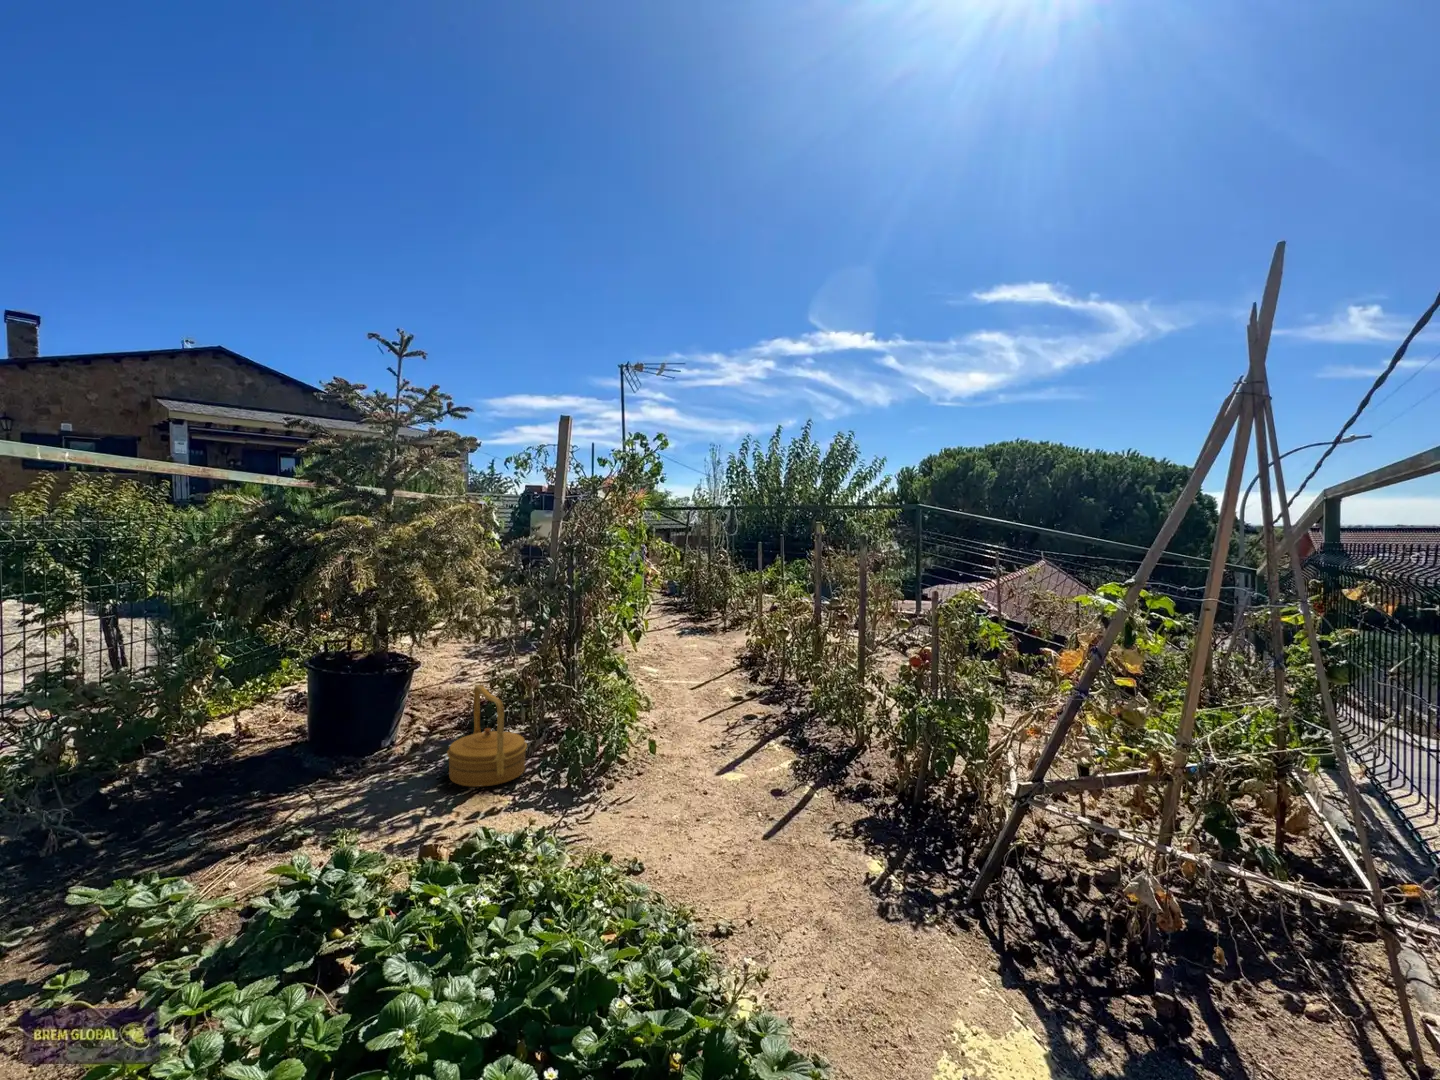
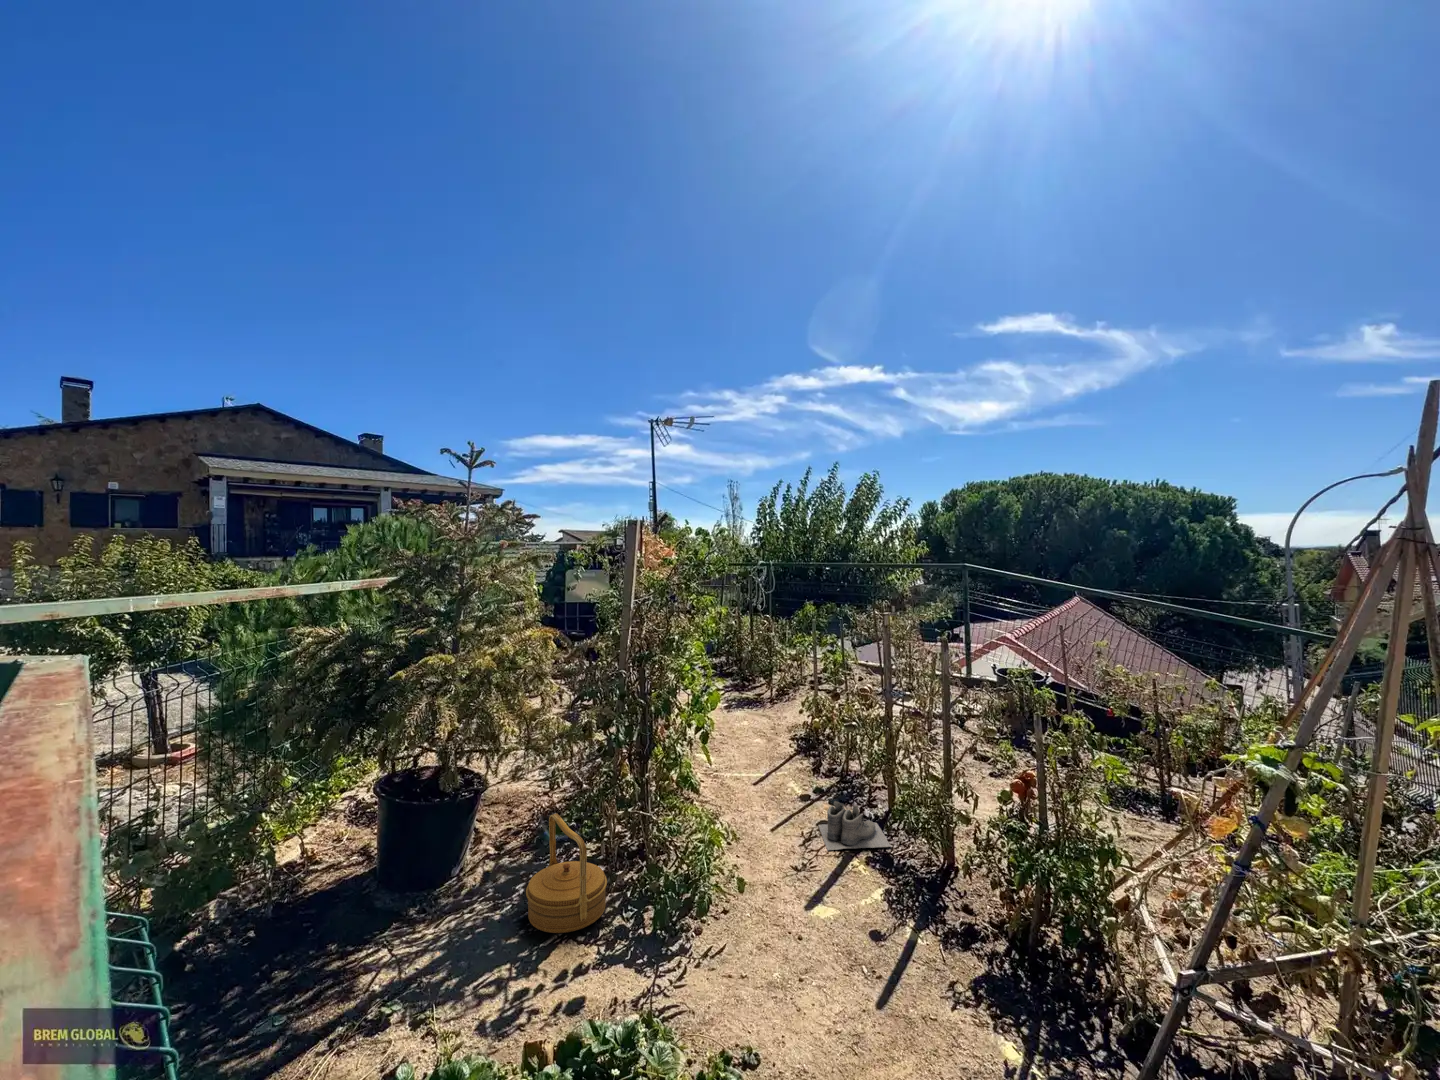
boots: none [744,693,809,736] -> present [818,801,890,850]

